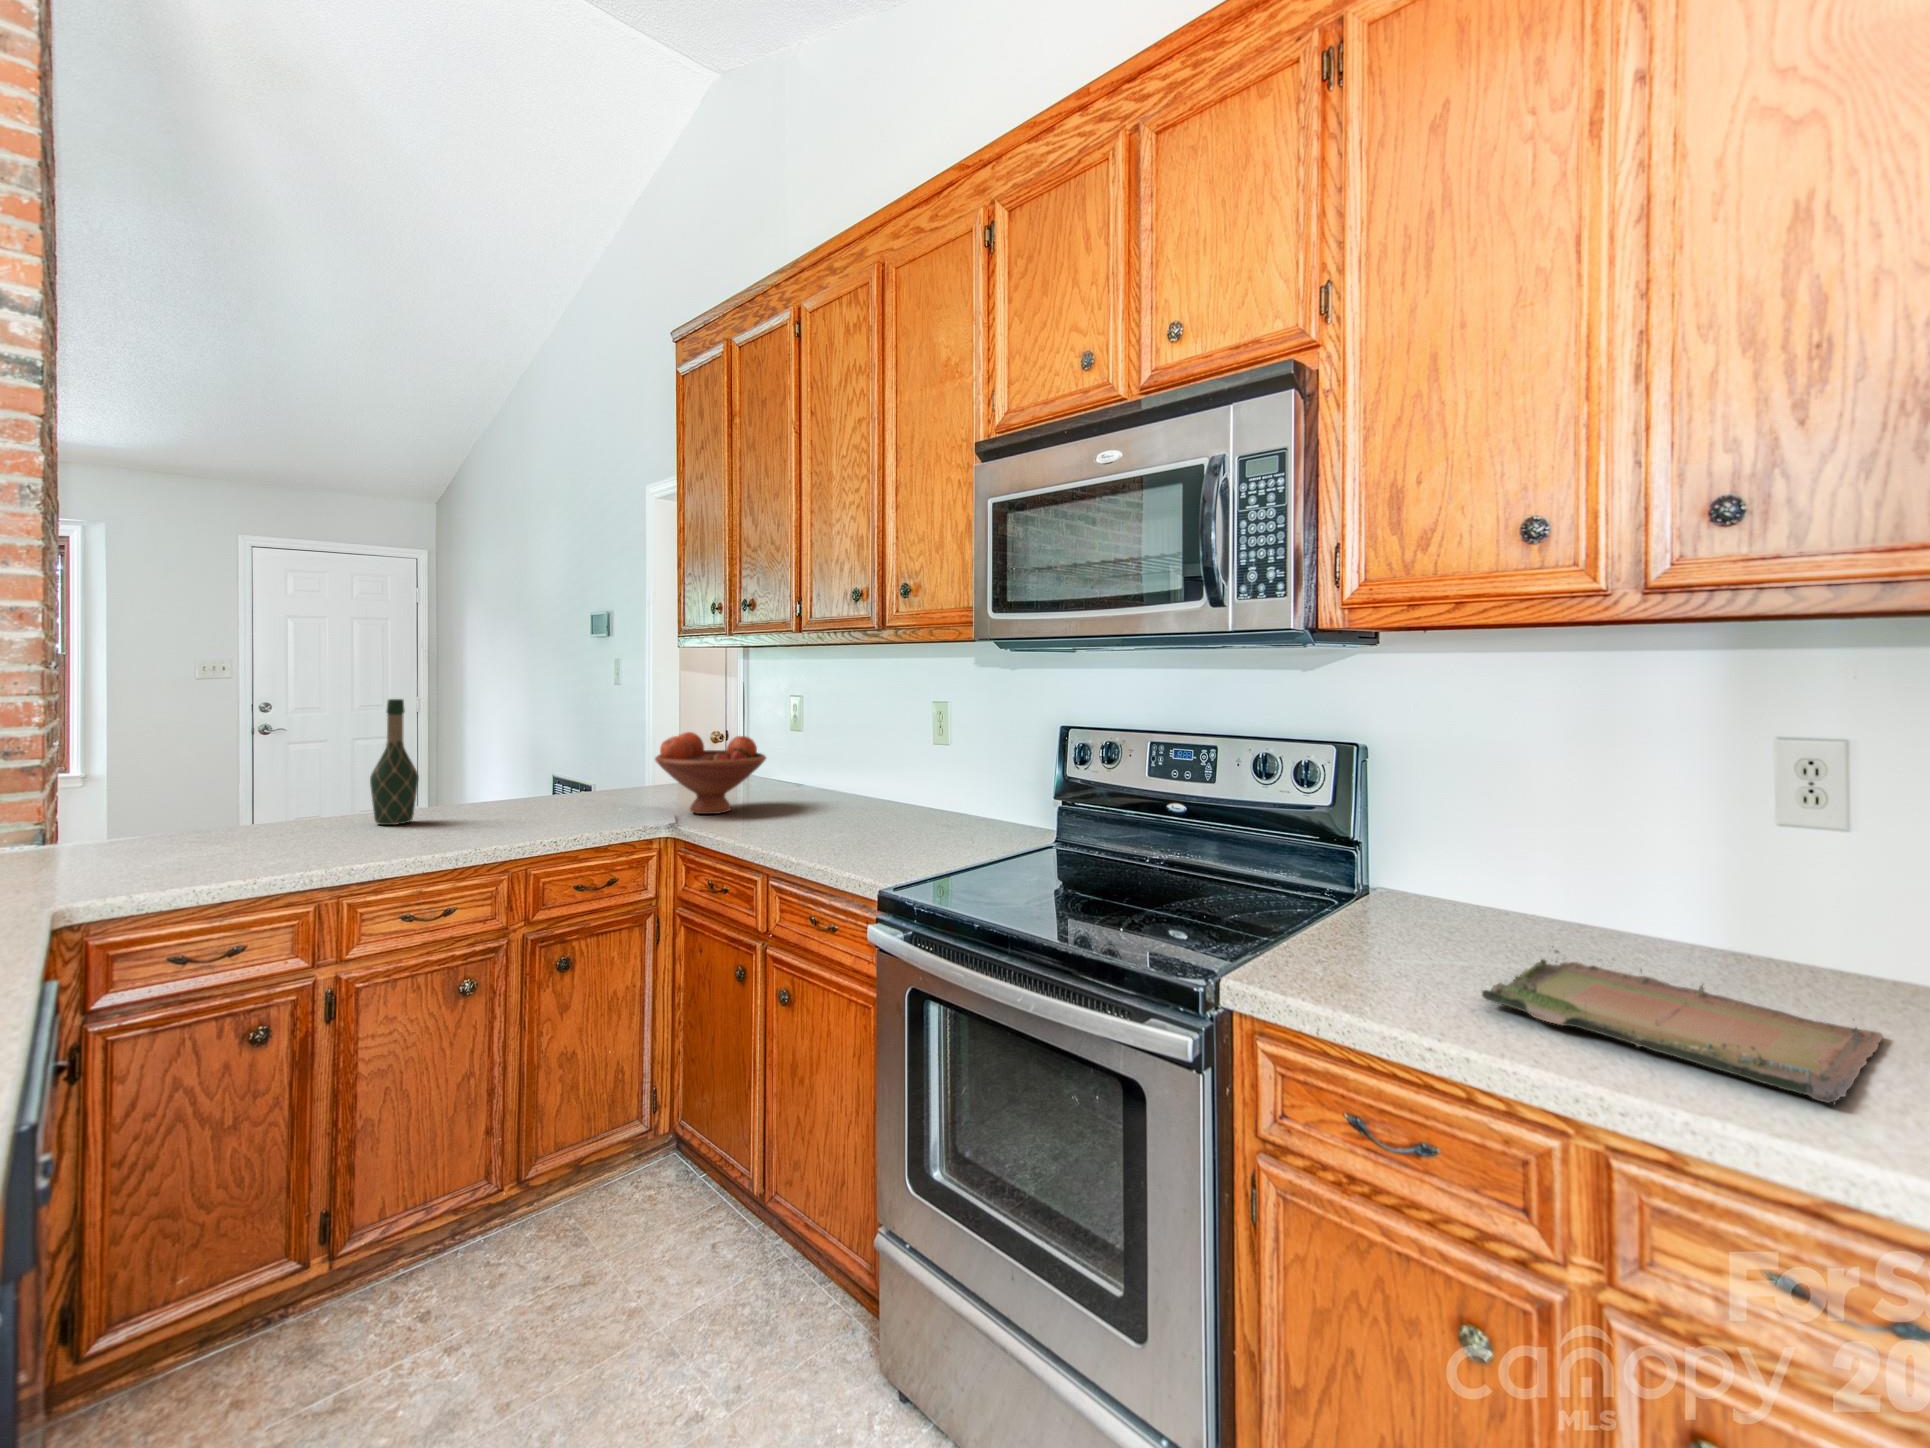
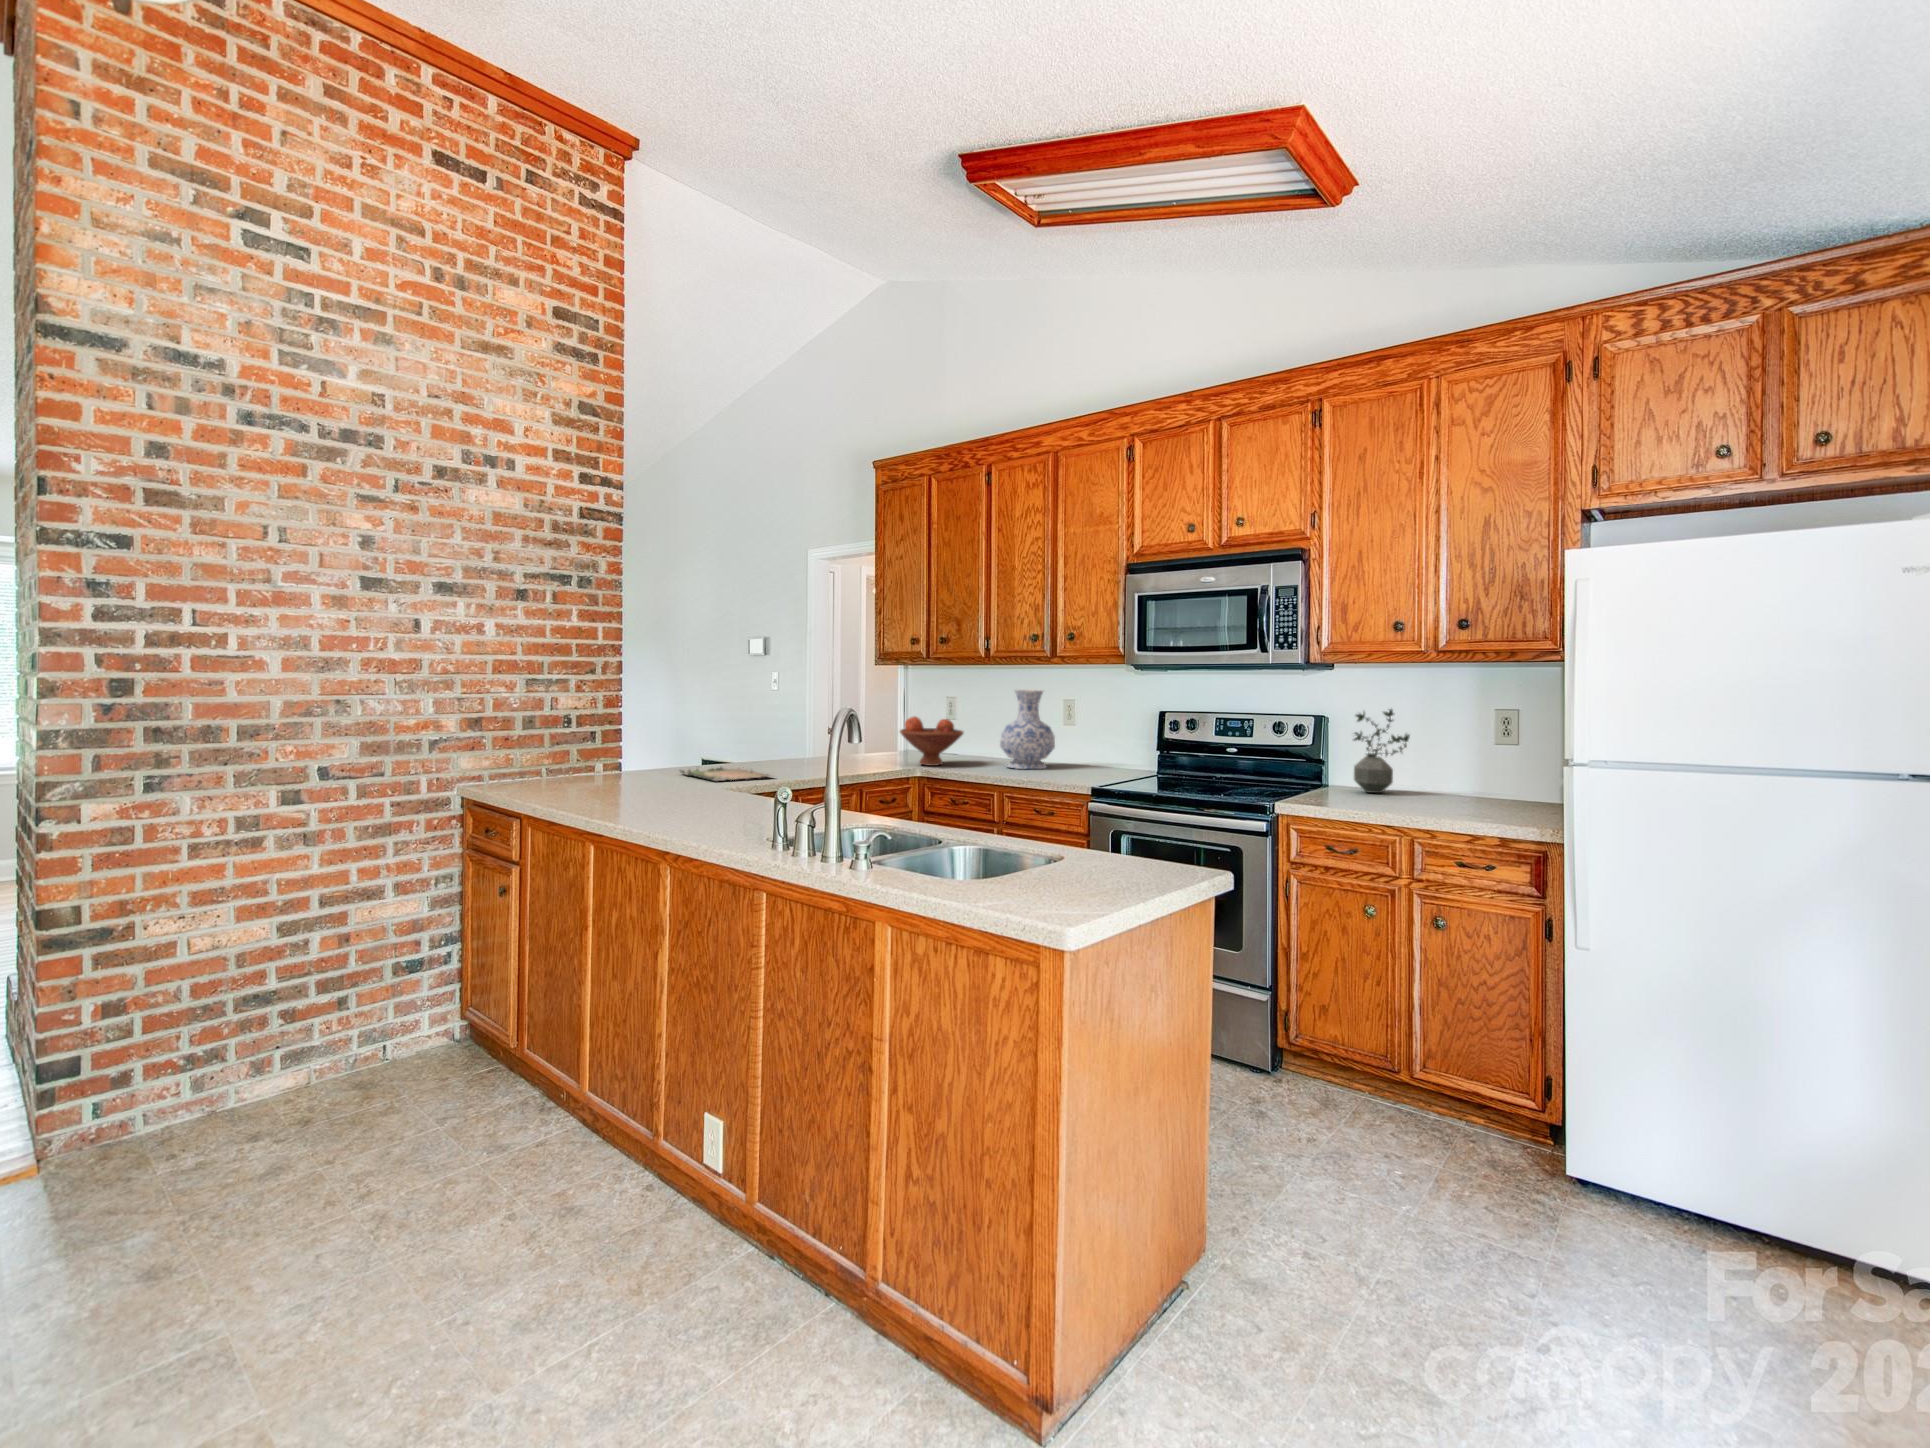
vase: none [805,688,901,826] -> present [1000,689,1055,769]
wine bottle: present [370,699,419,825] -> none [768,696,791,768]
potted plant: none [1416,731,1554,930] -> present [1354,709,1410,793]
tray: present [1482,947,1883,1104] -> present [680,767,770,781]

